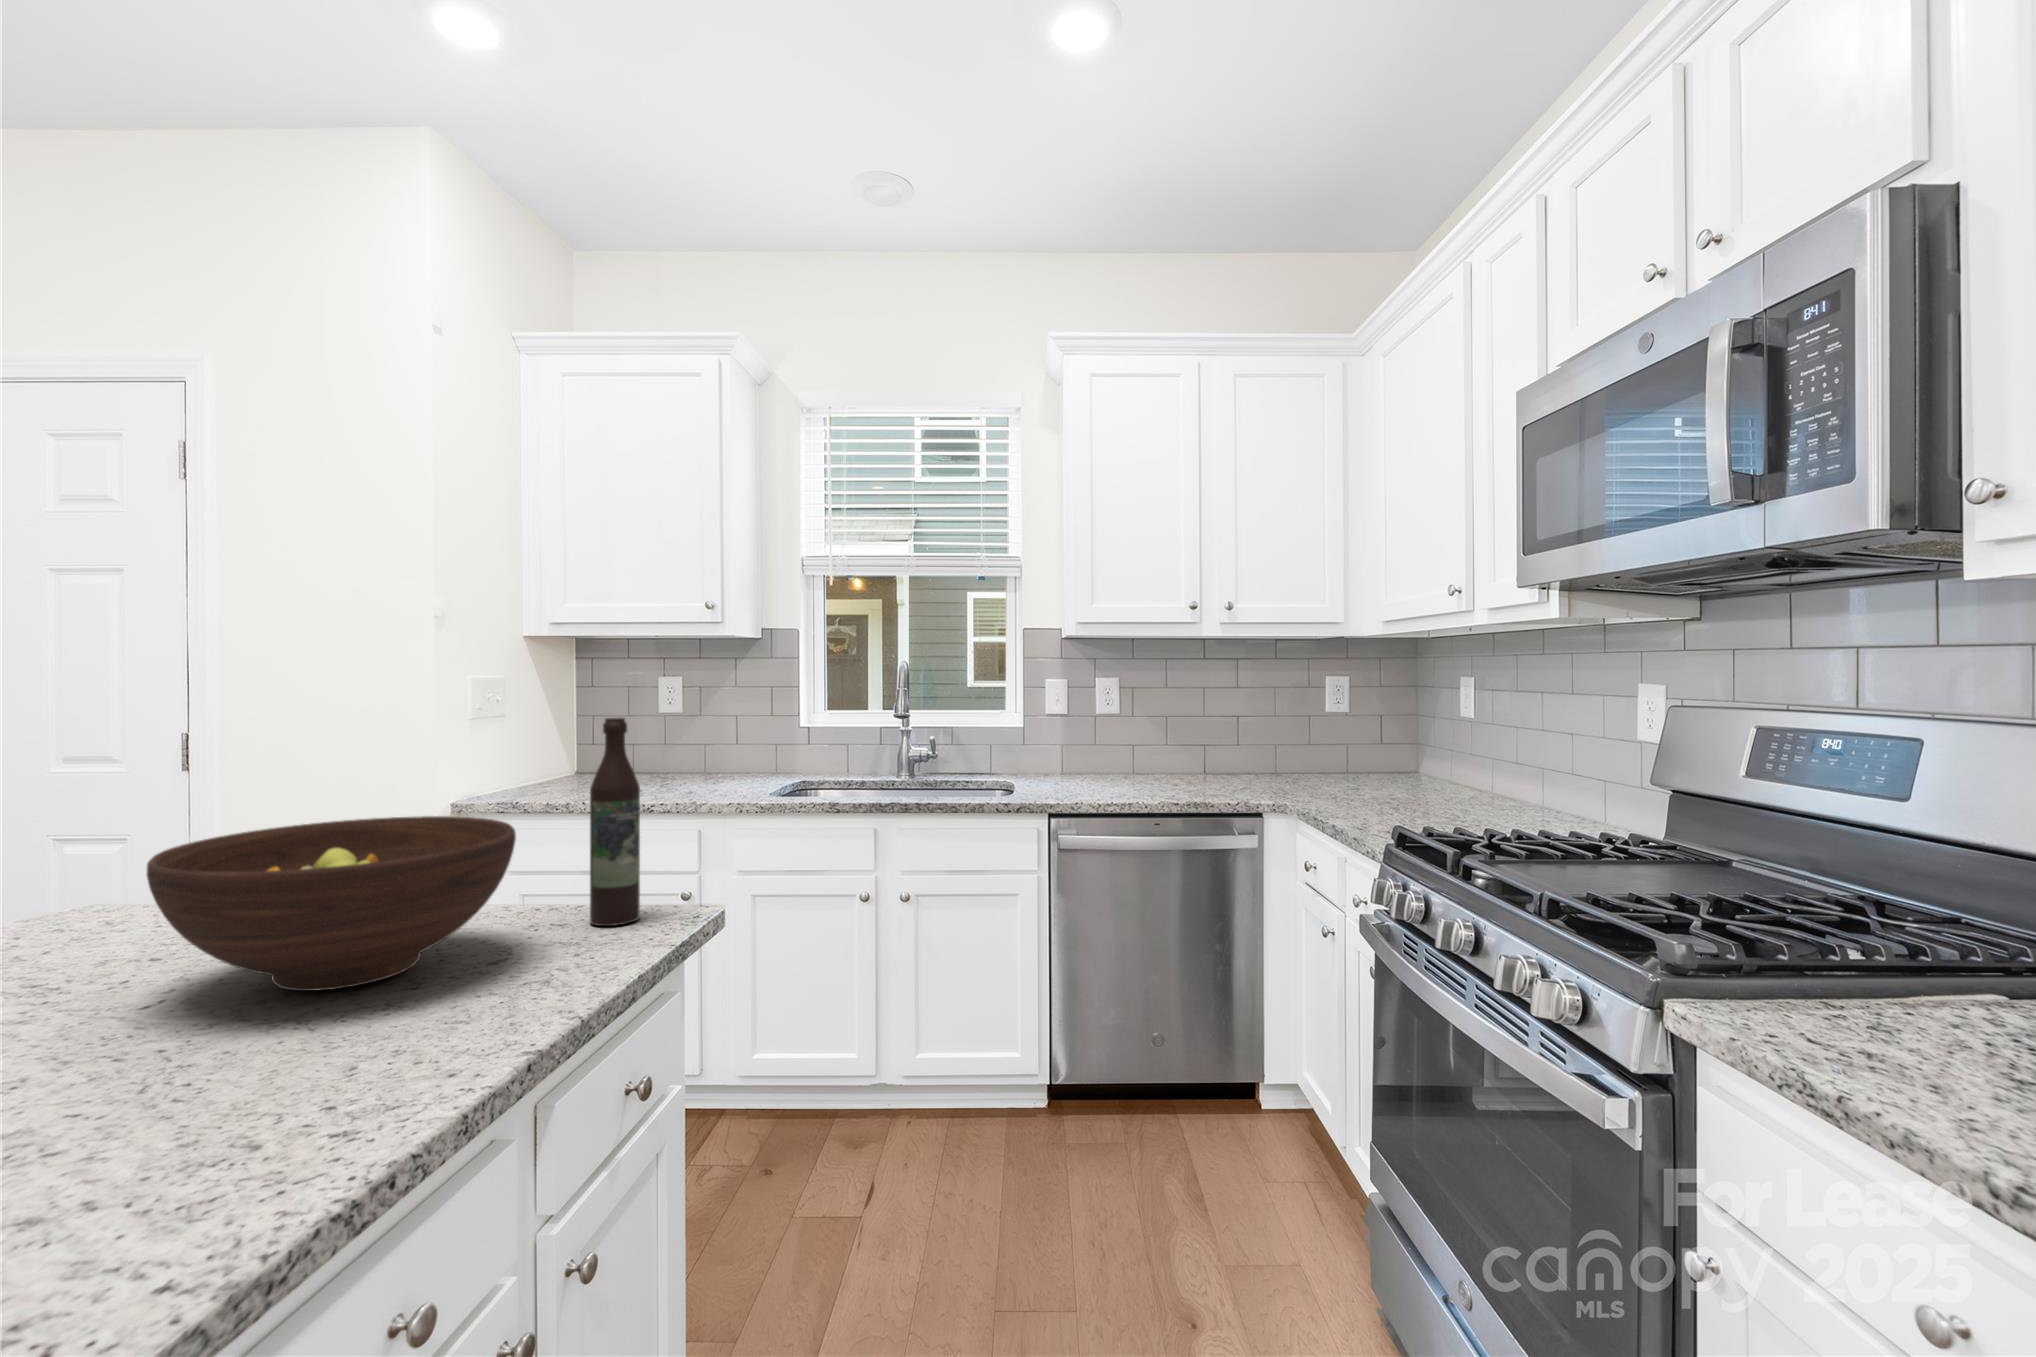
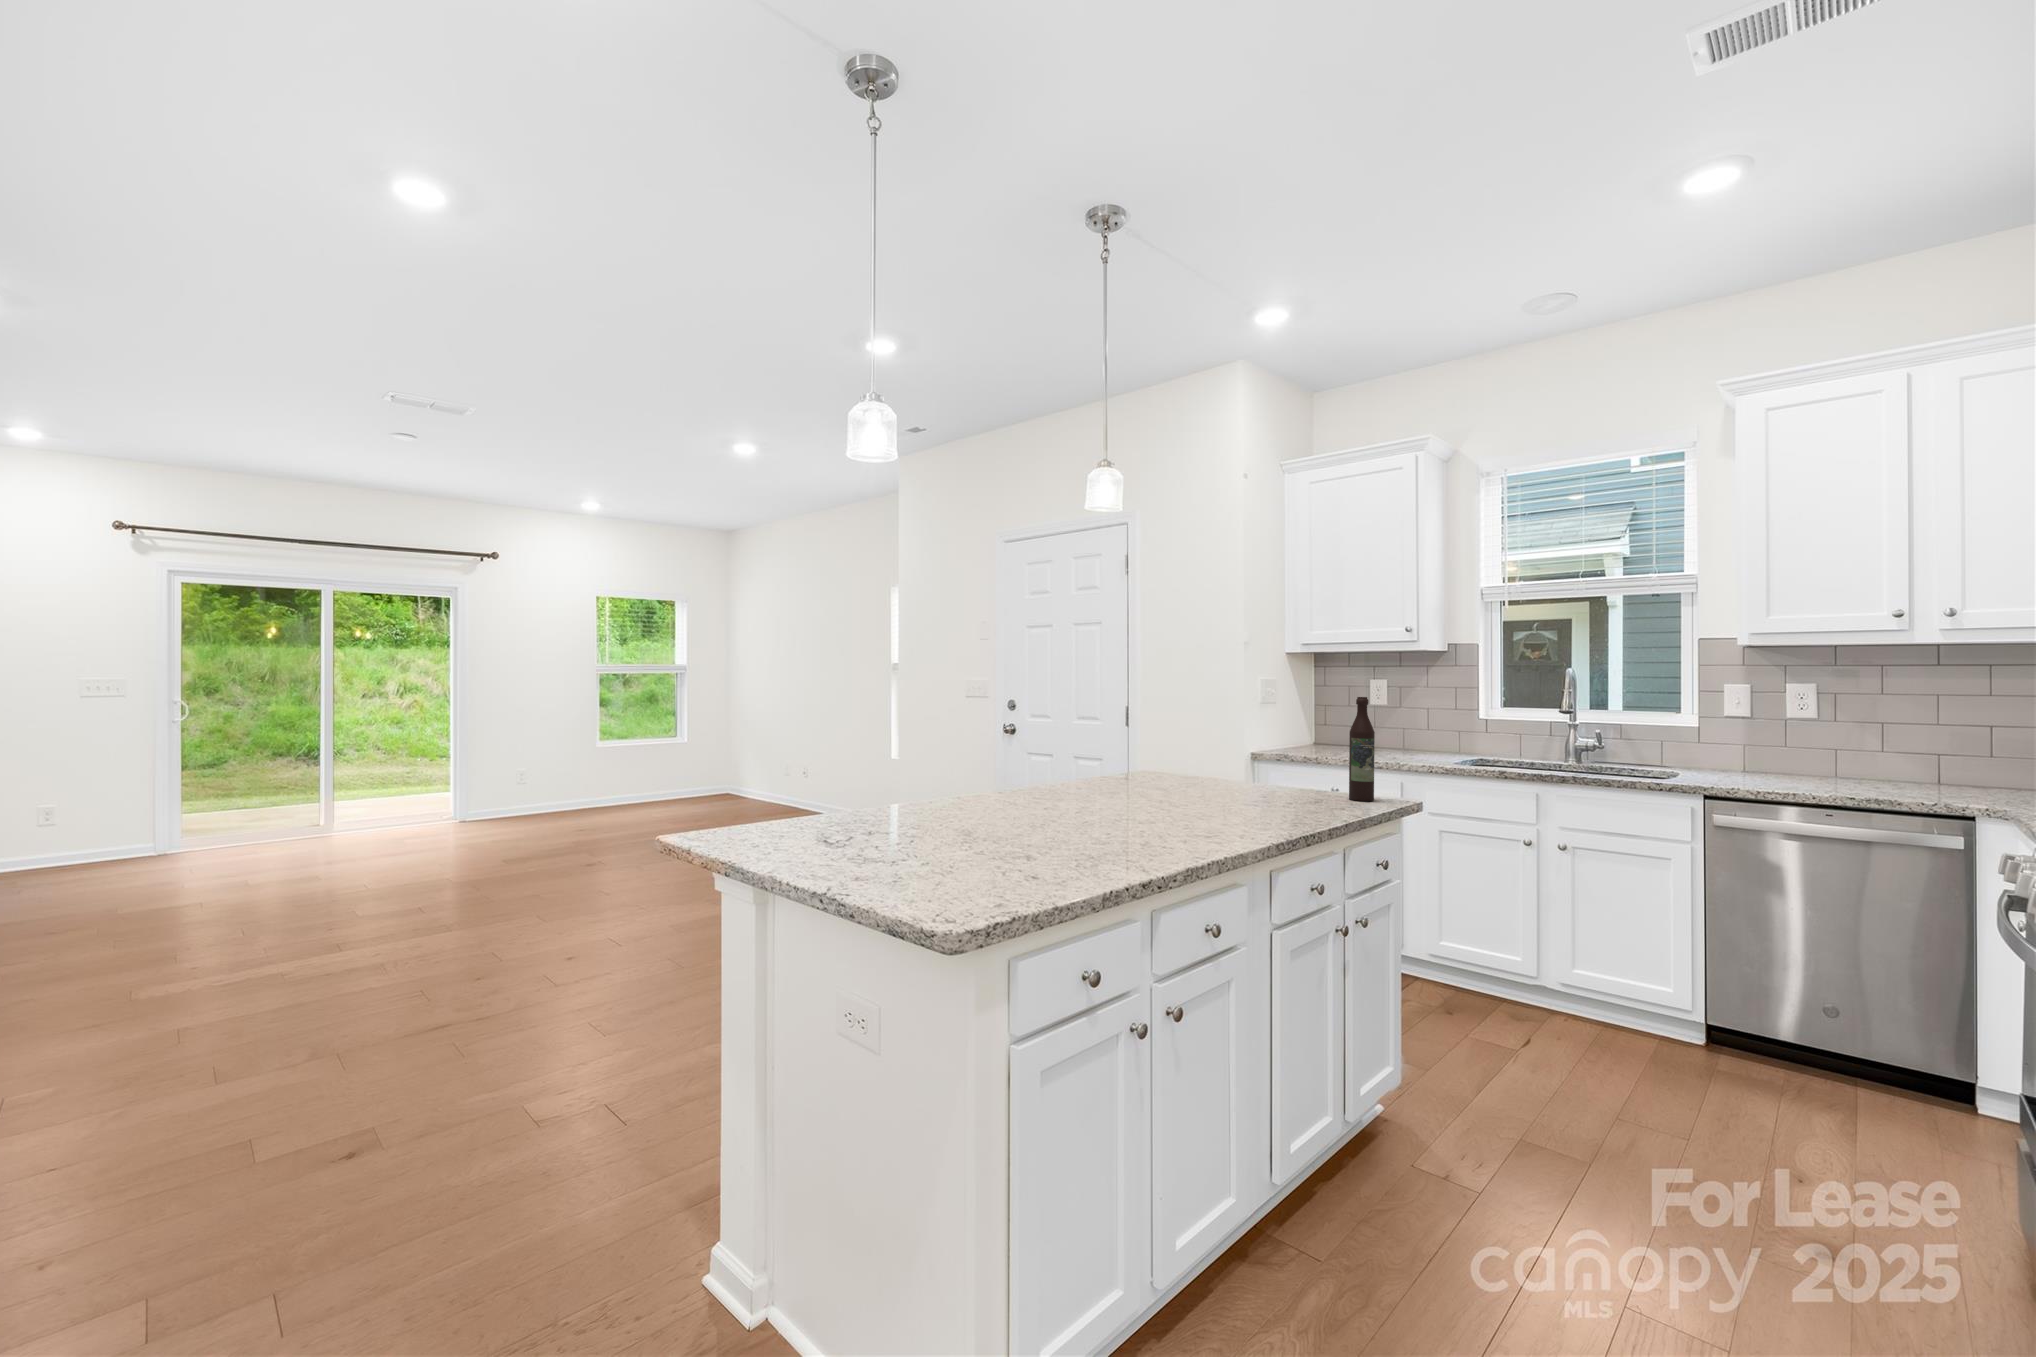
fruit bowl: present [147,816,516,991] -> none [1193,738,1320,801]

